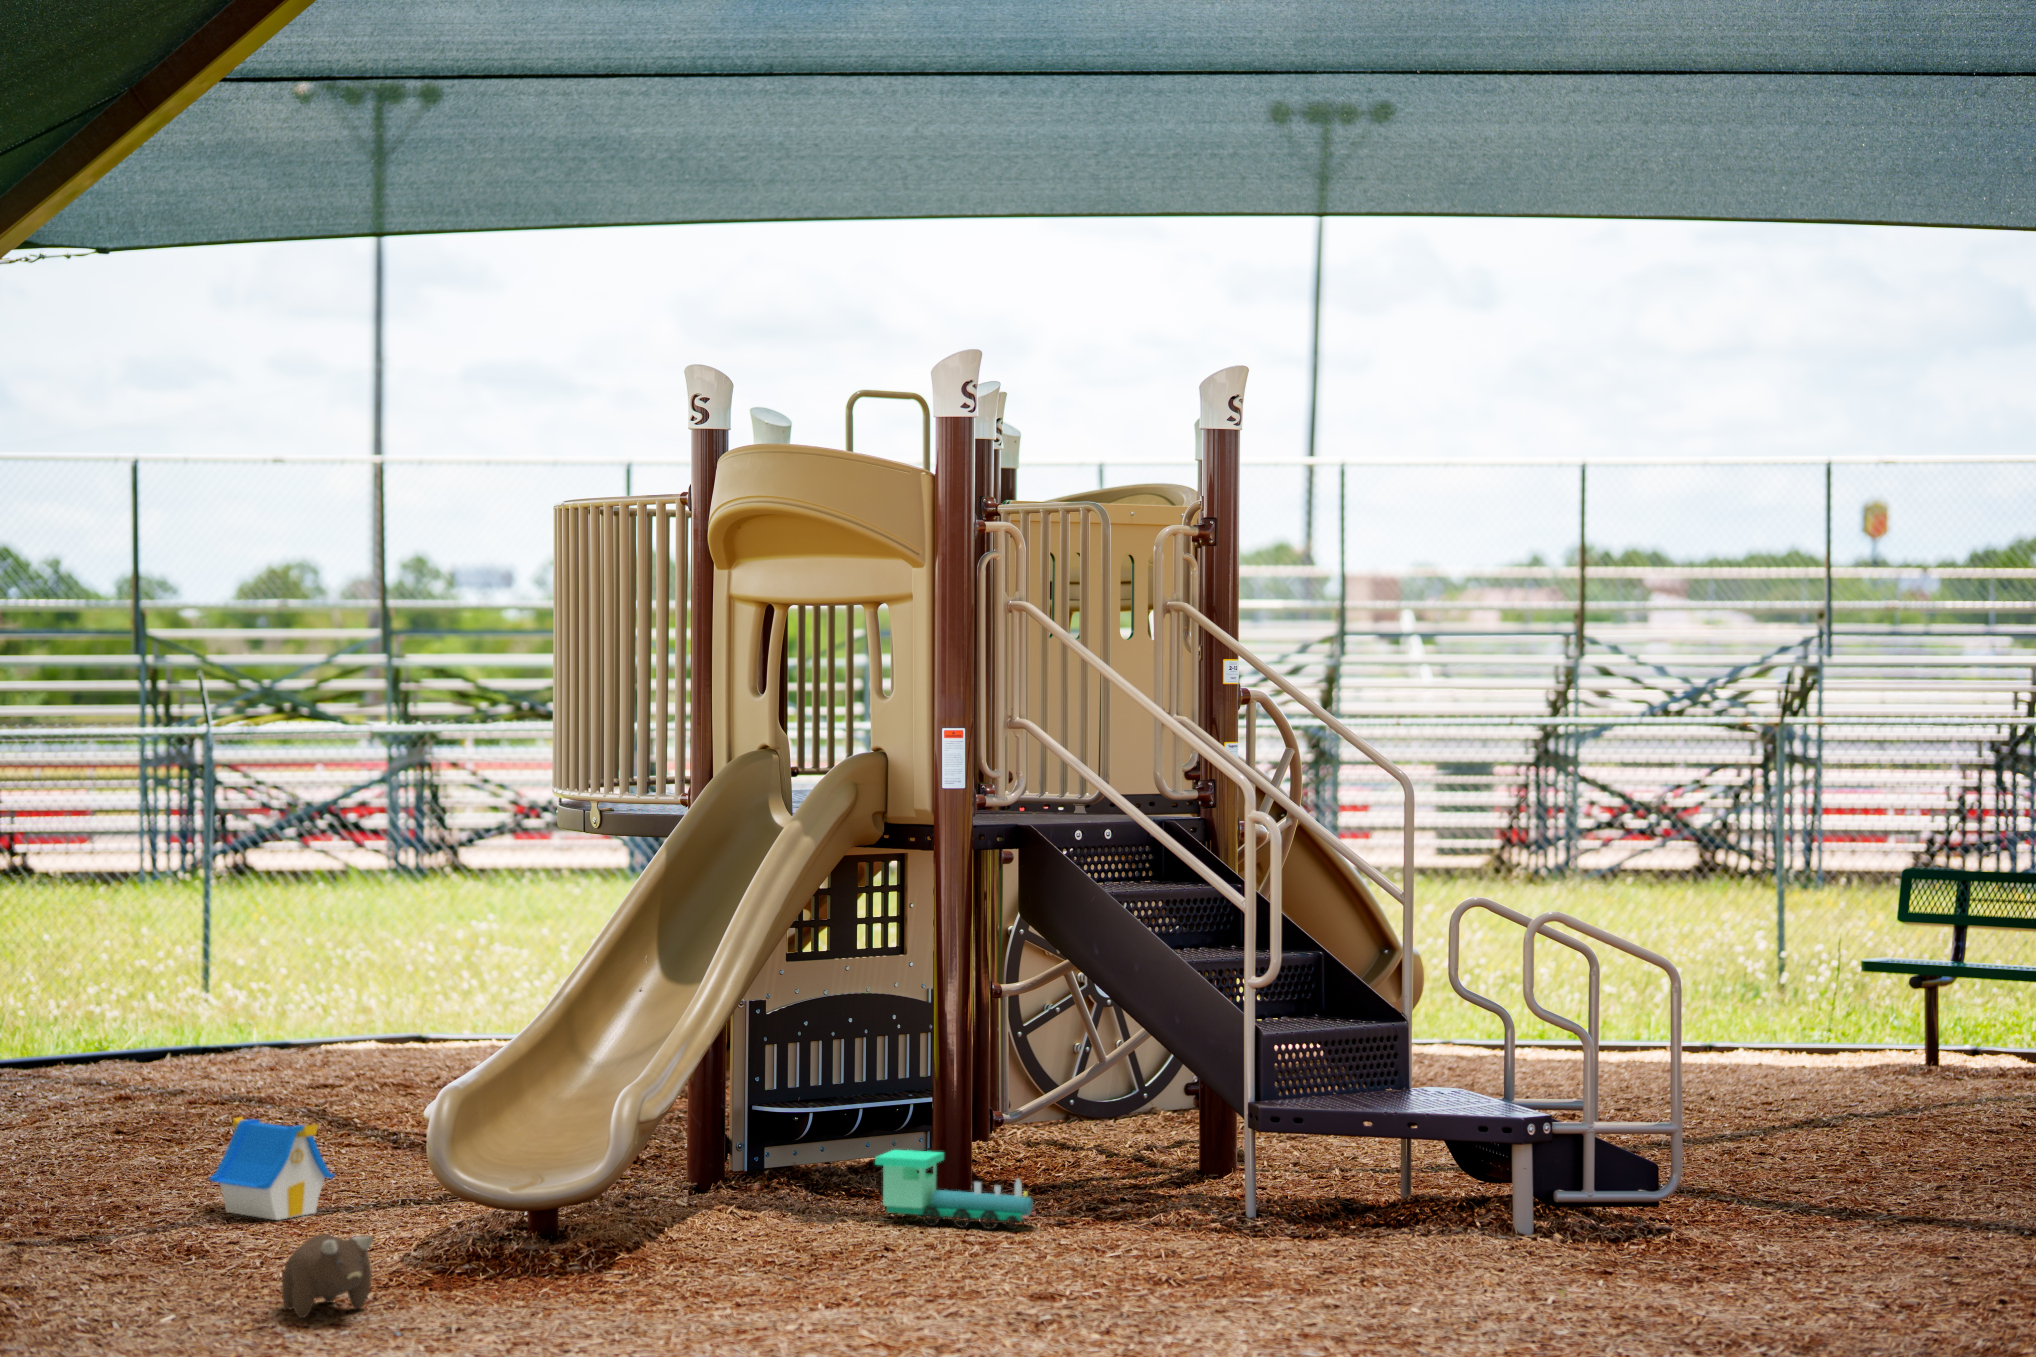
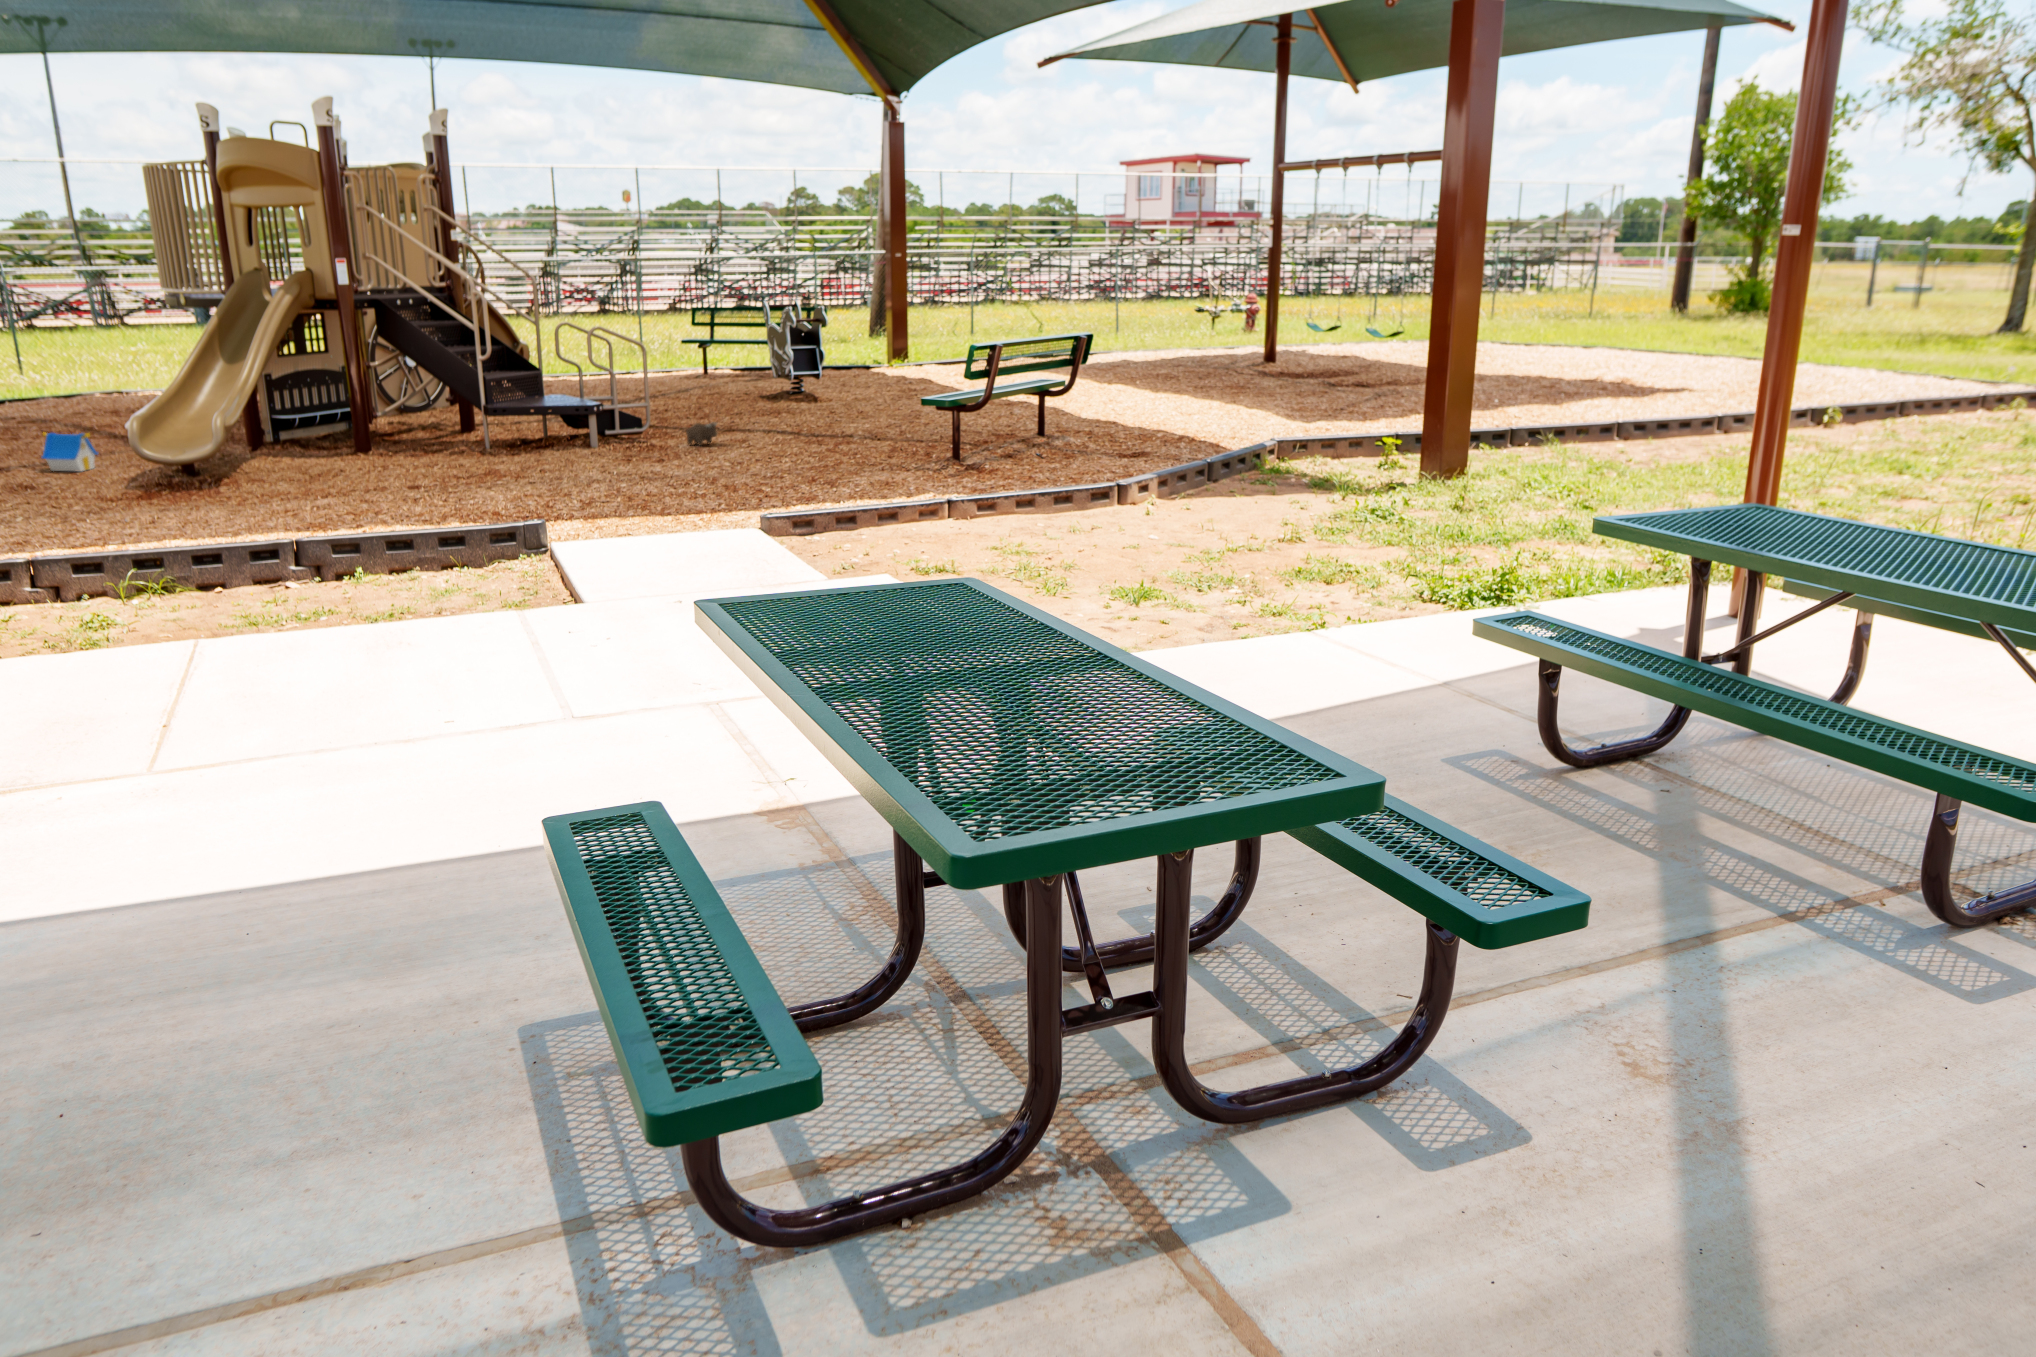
toy train: present [875,1150,1035,1229] -> none [342,429,410,456]
plush toy: present [281,1234,373,1318] -> present [686,423,717,446]

